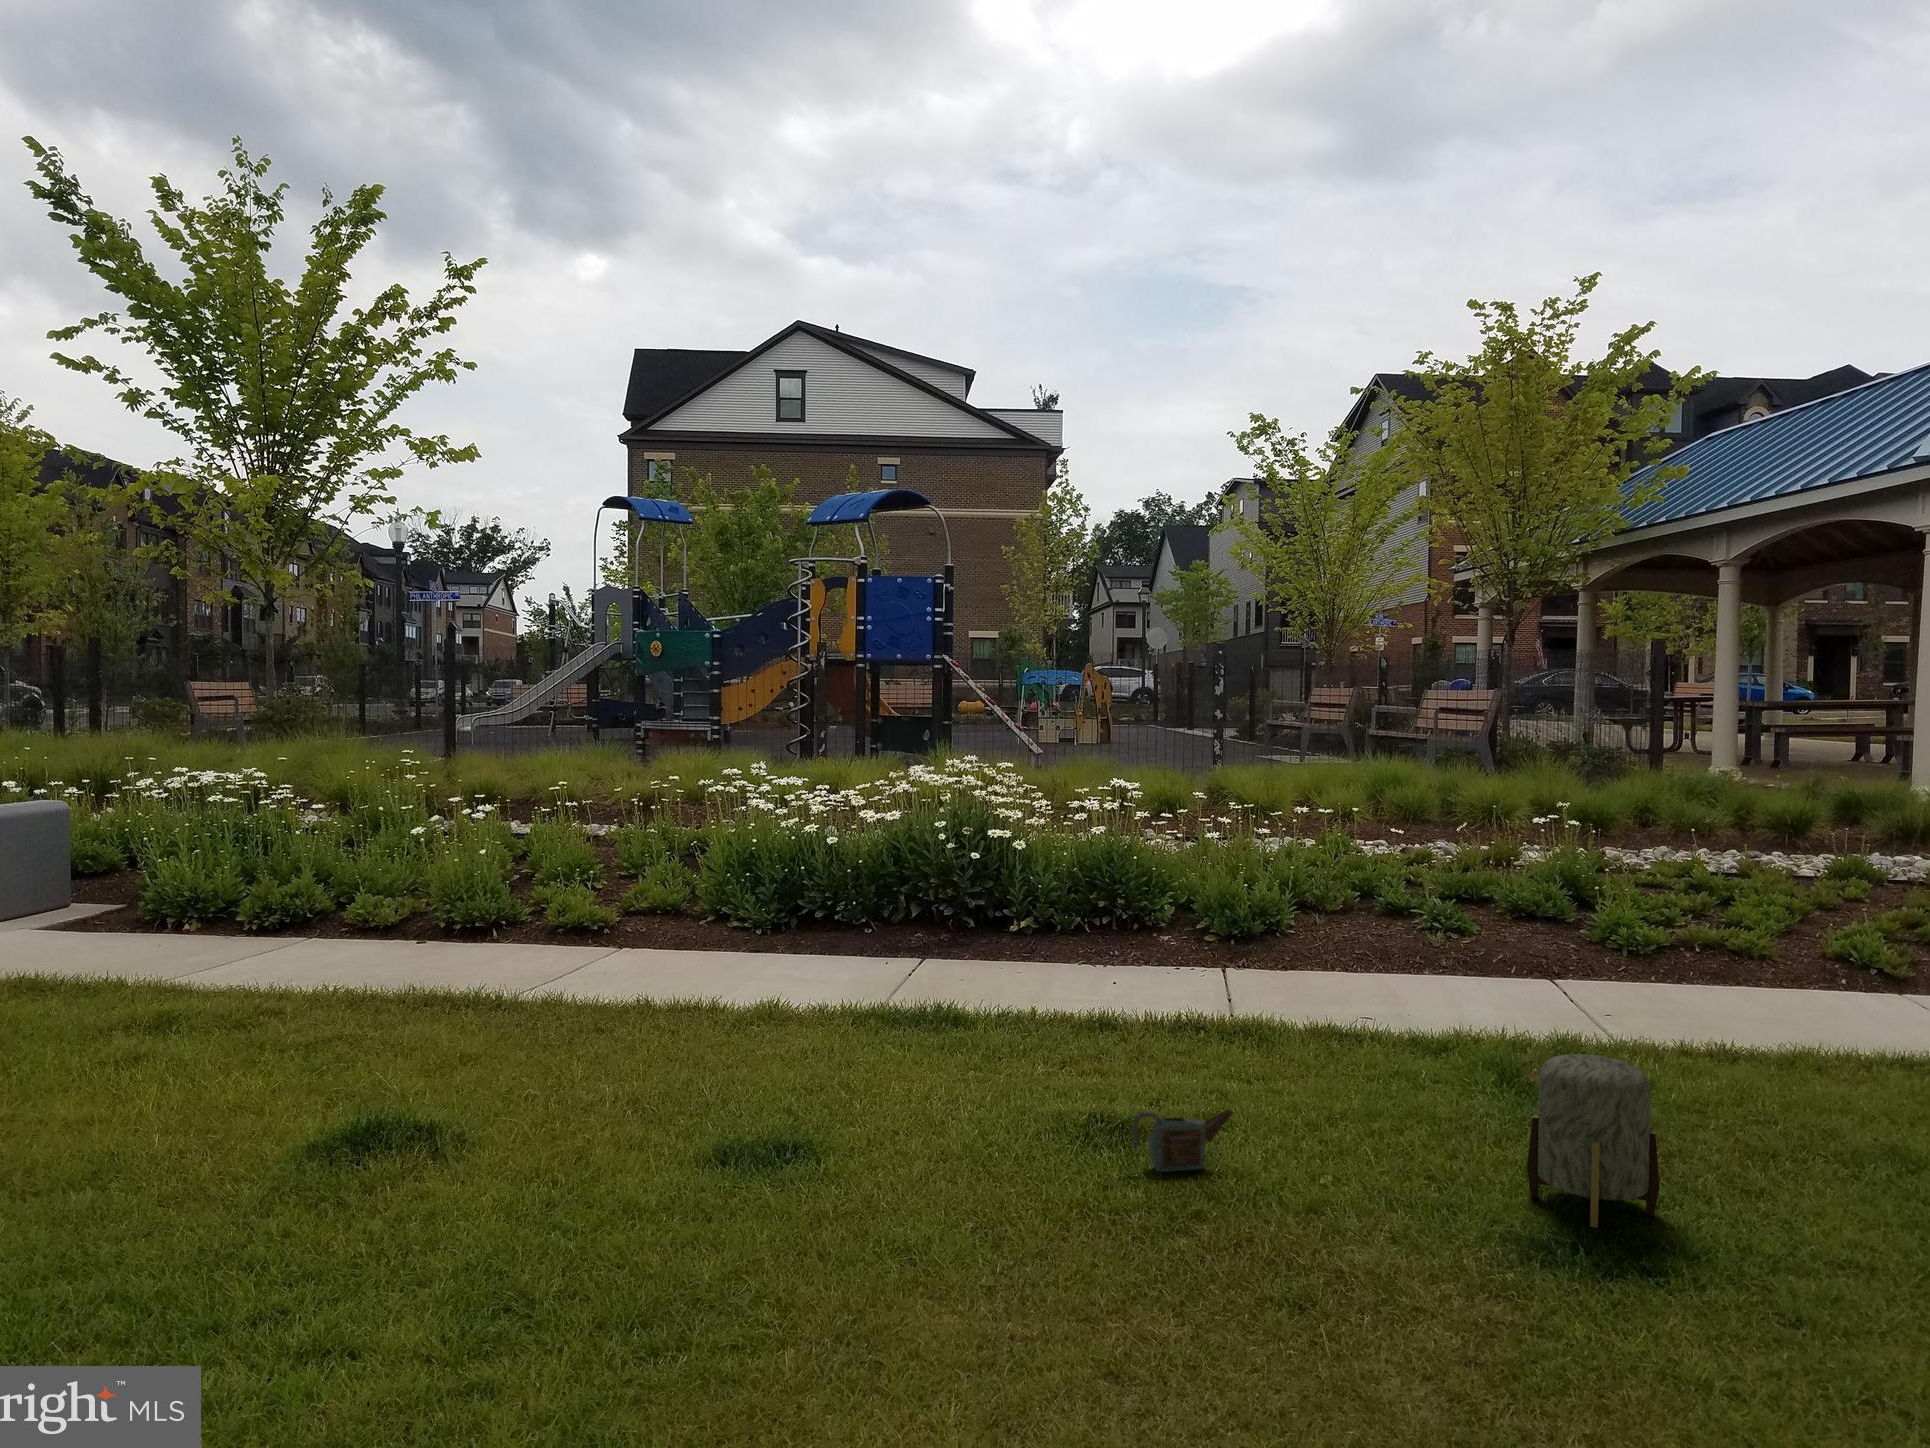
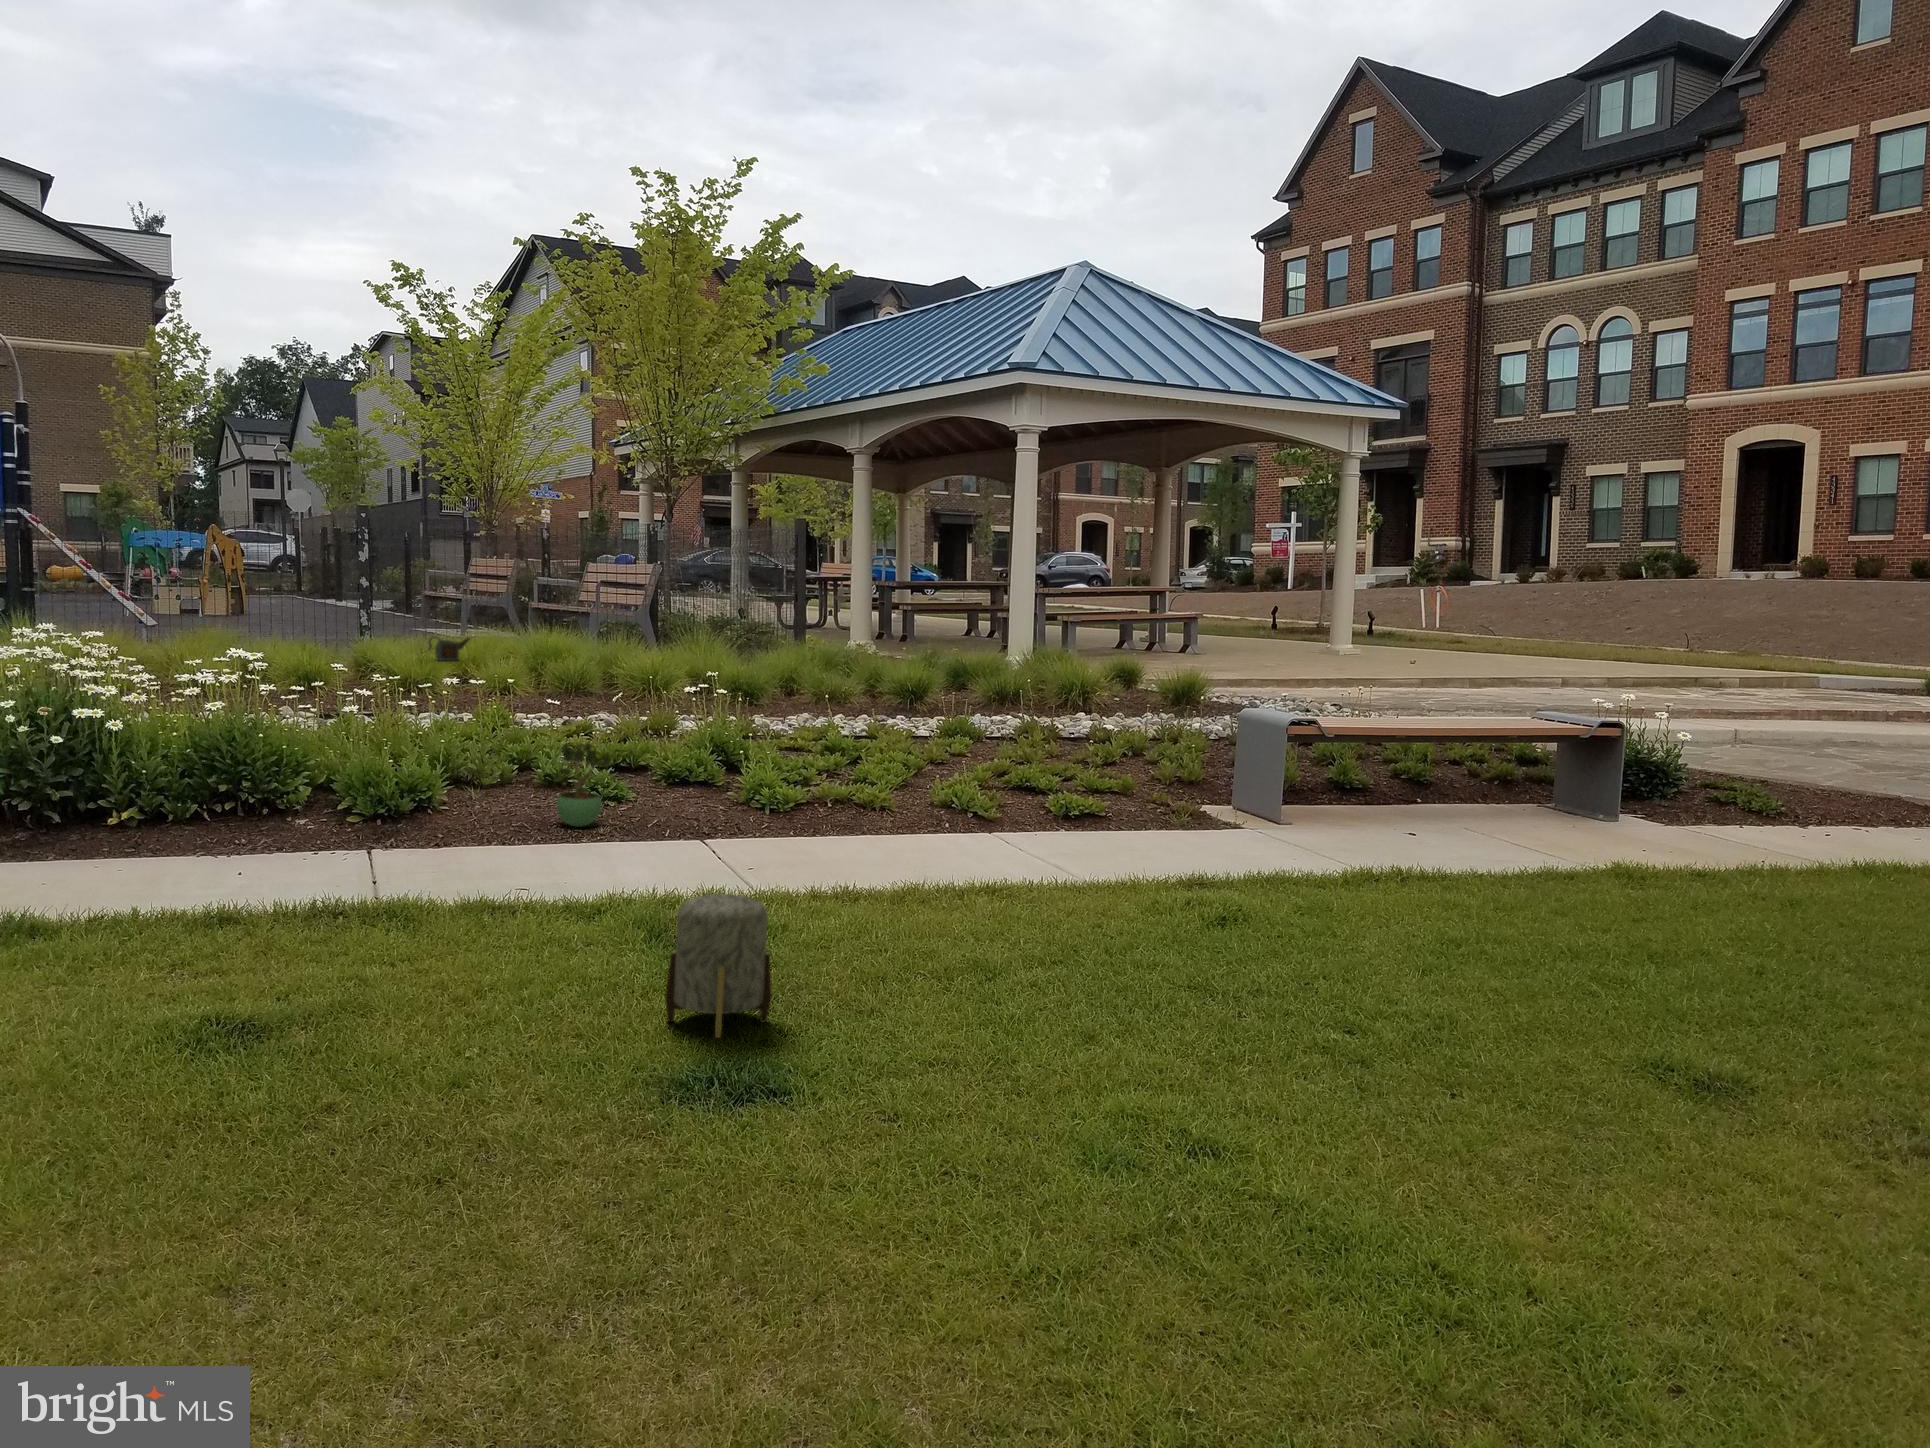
potted plant: none [1391,871,1451,958] -> present [552,743,609,827]
watering can: present [1131,1109,1233,1172] -> present [428,636,470,661]

